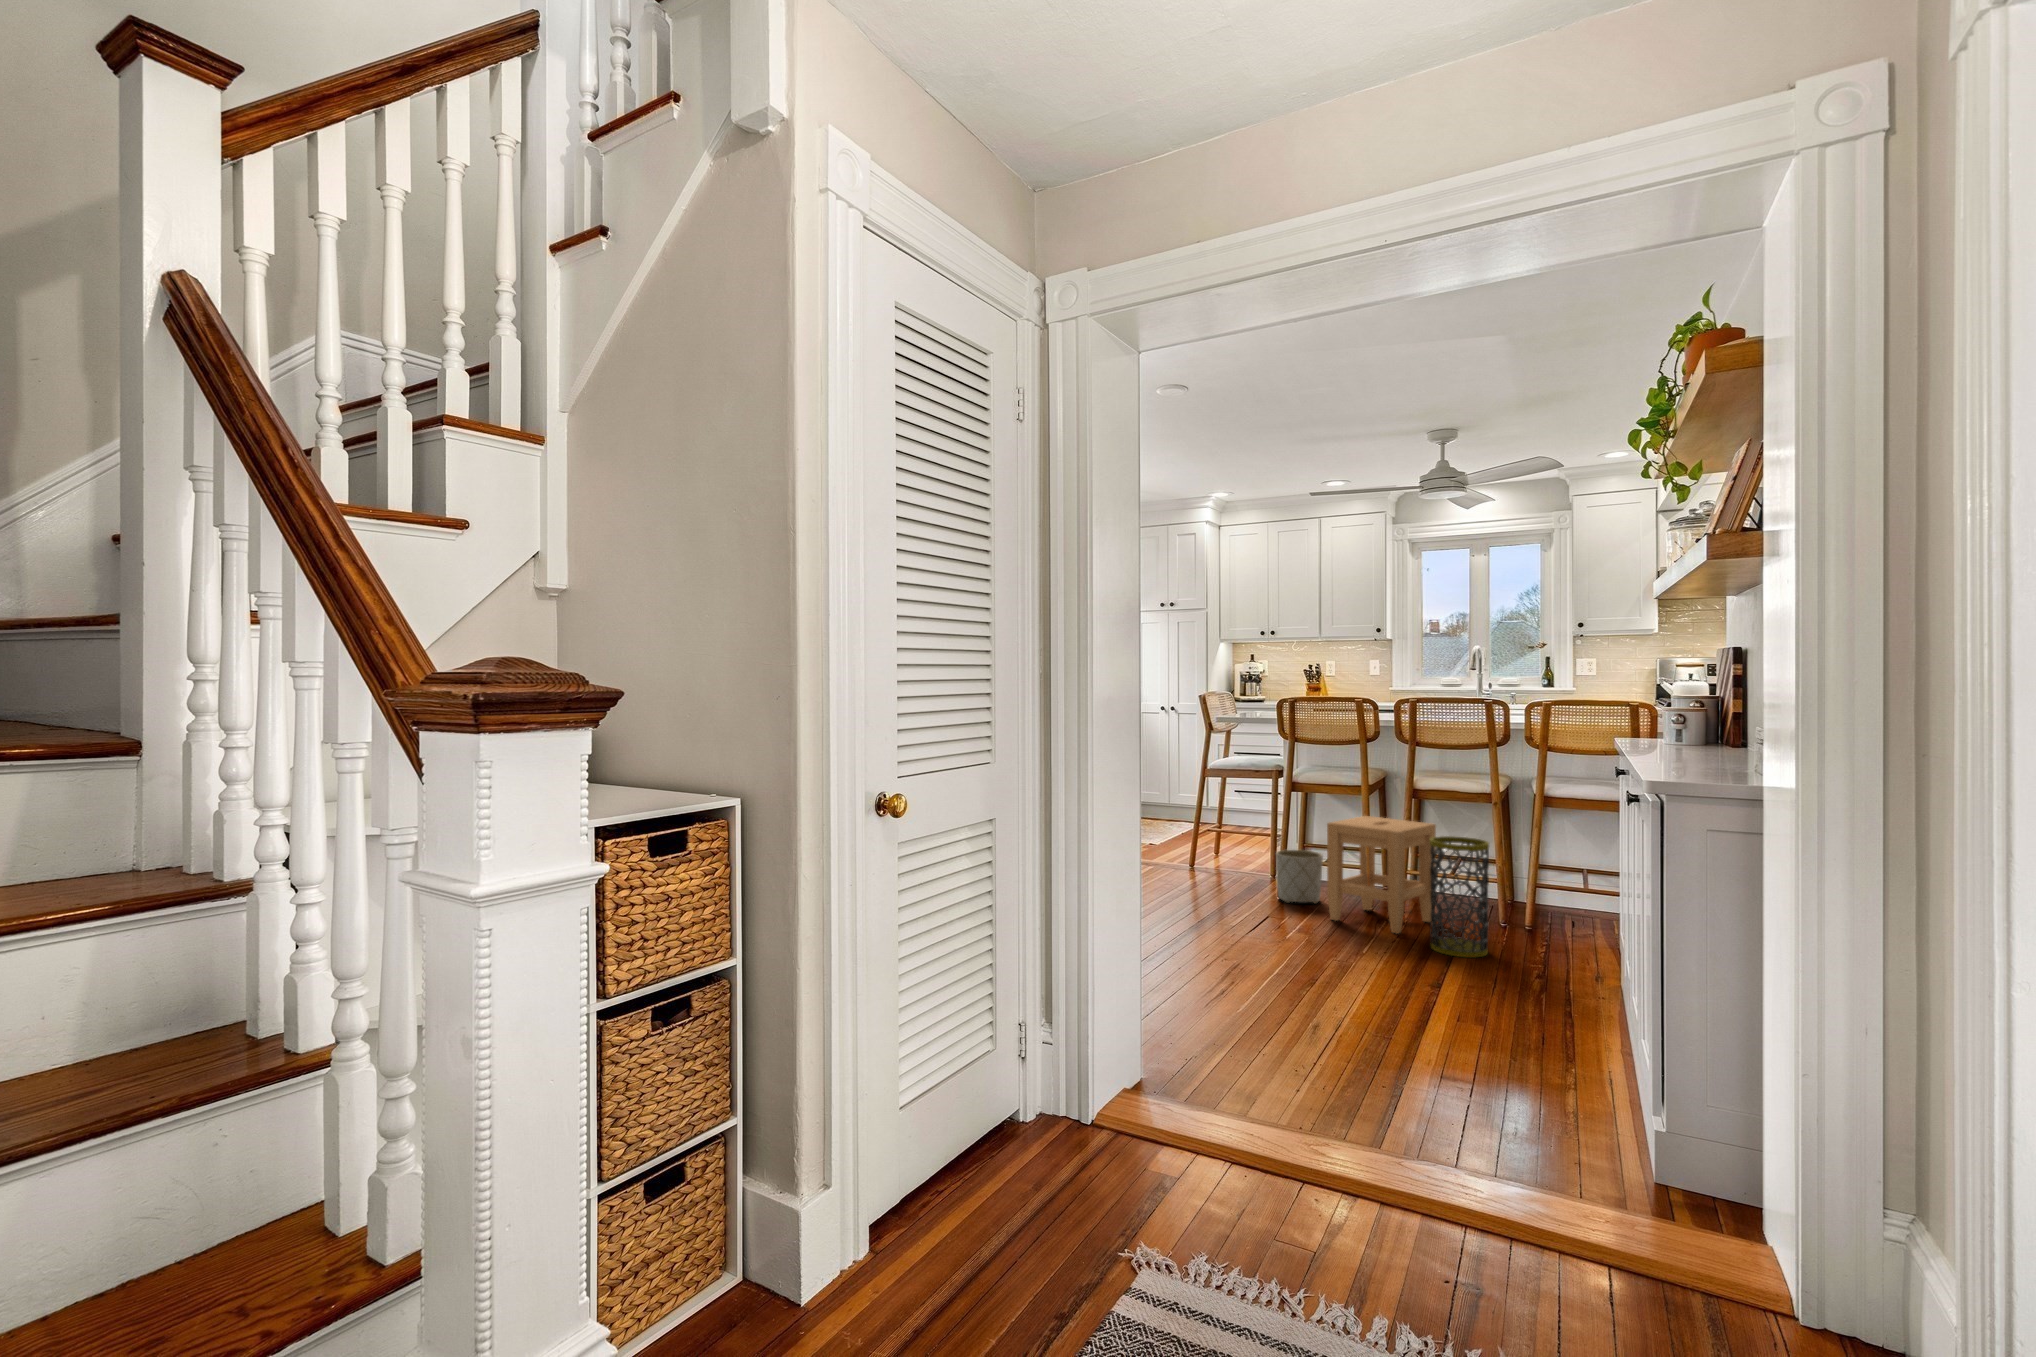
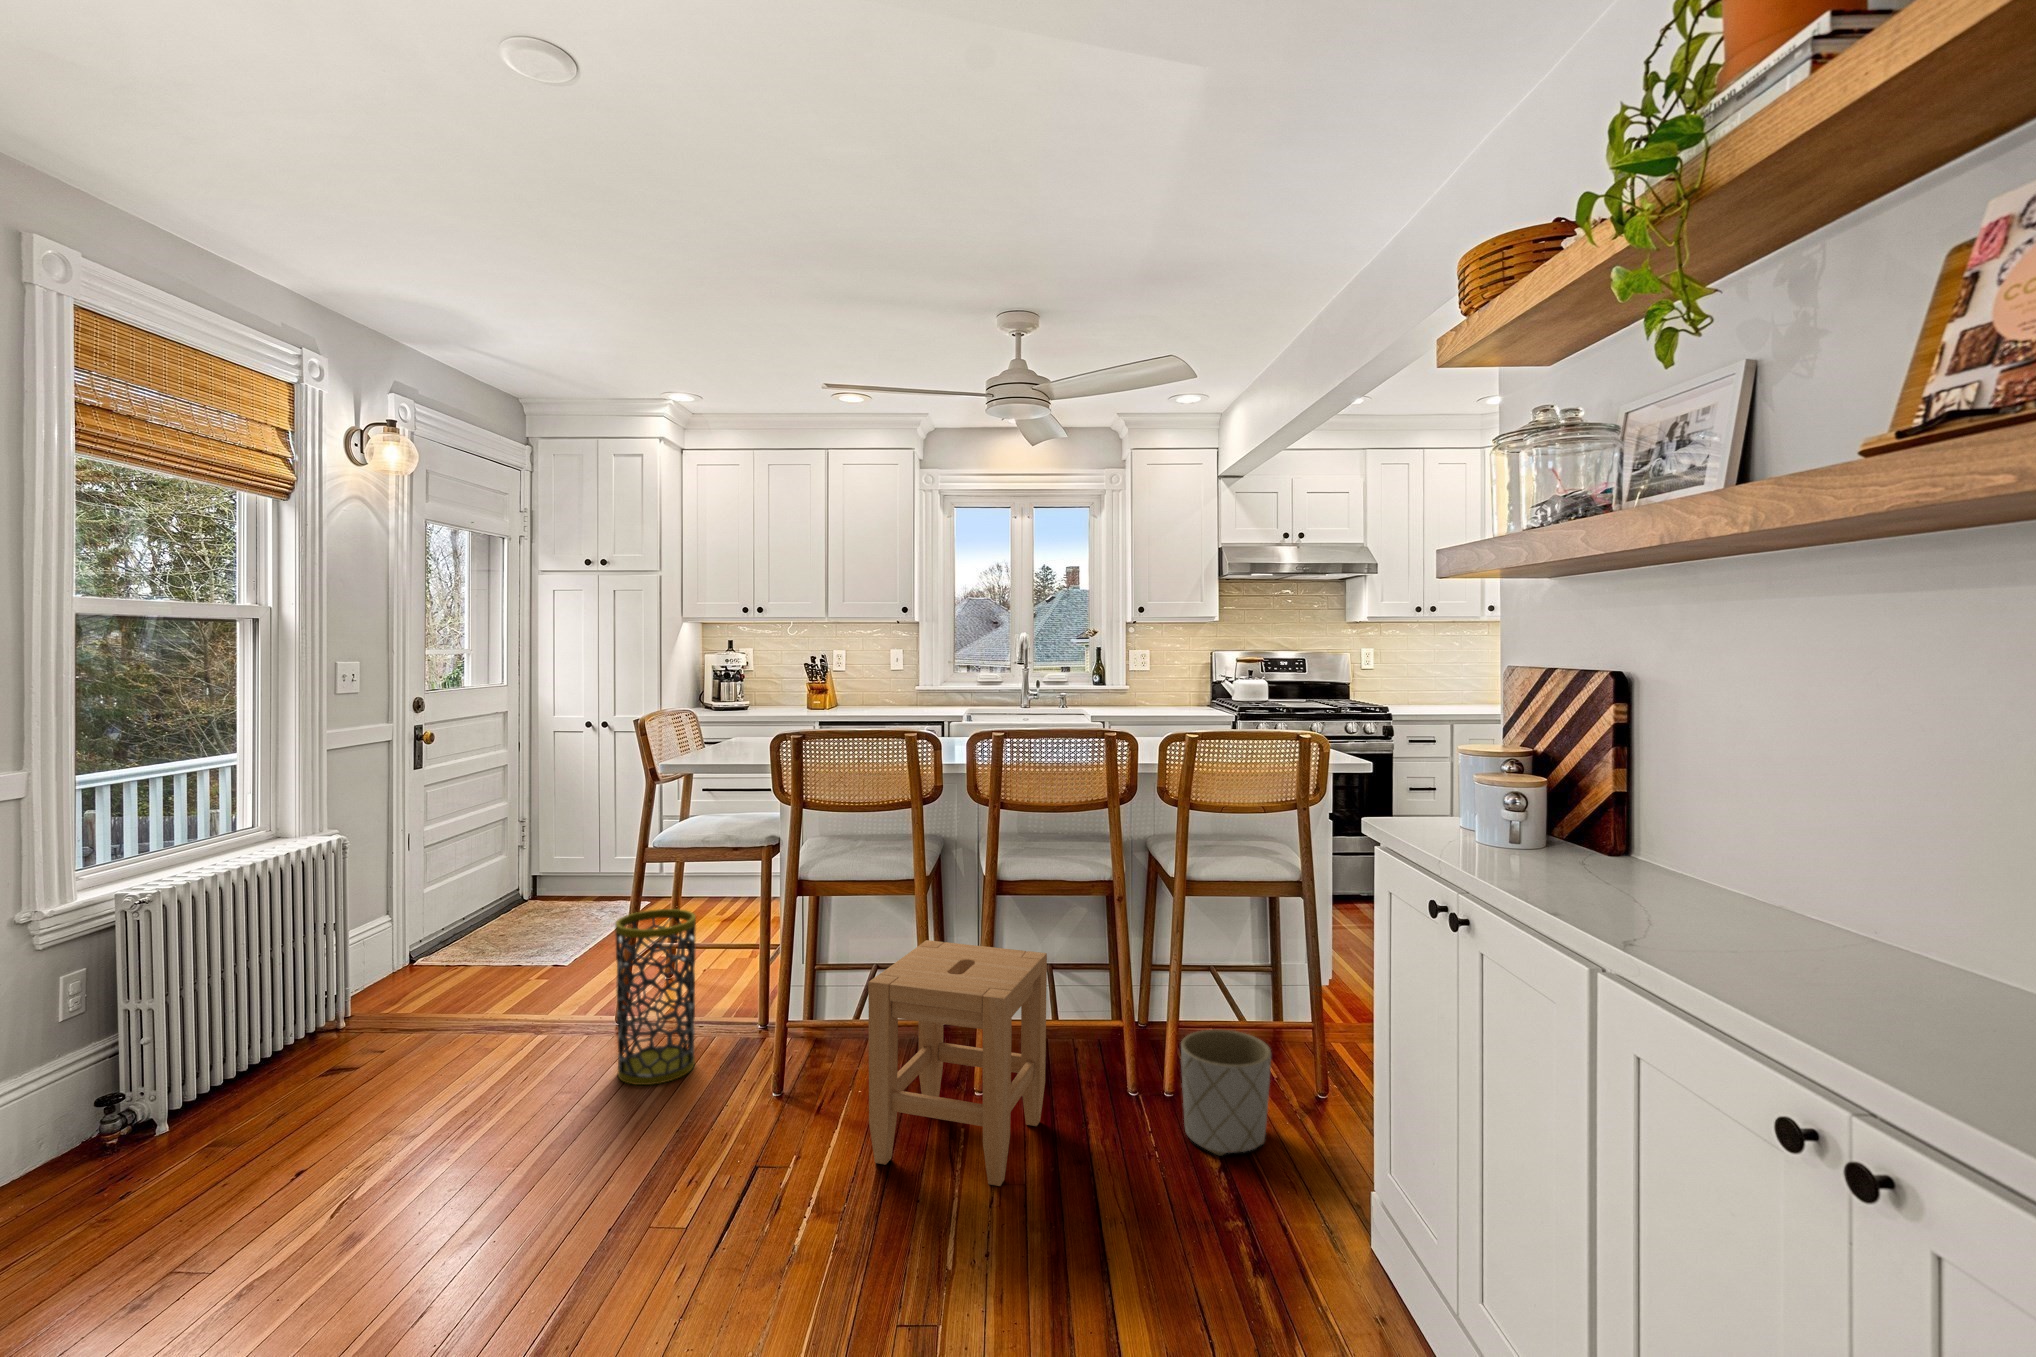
trash can: present [1430,836,1489,958] -> present [615,909,696,1085]
planter: present [1276,850,1323,903] -> present [1181,1029,1271,1156]

